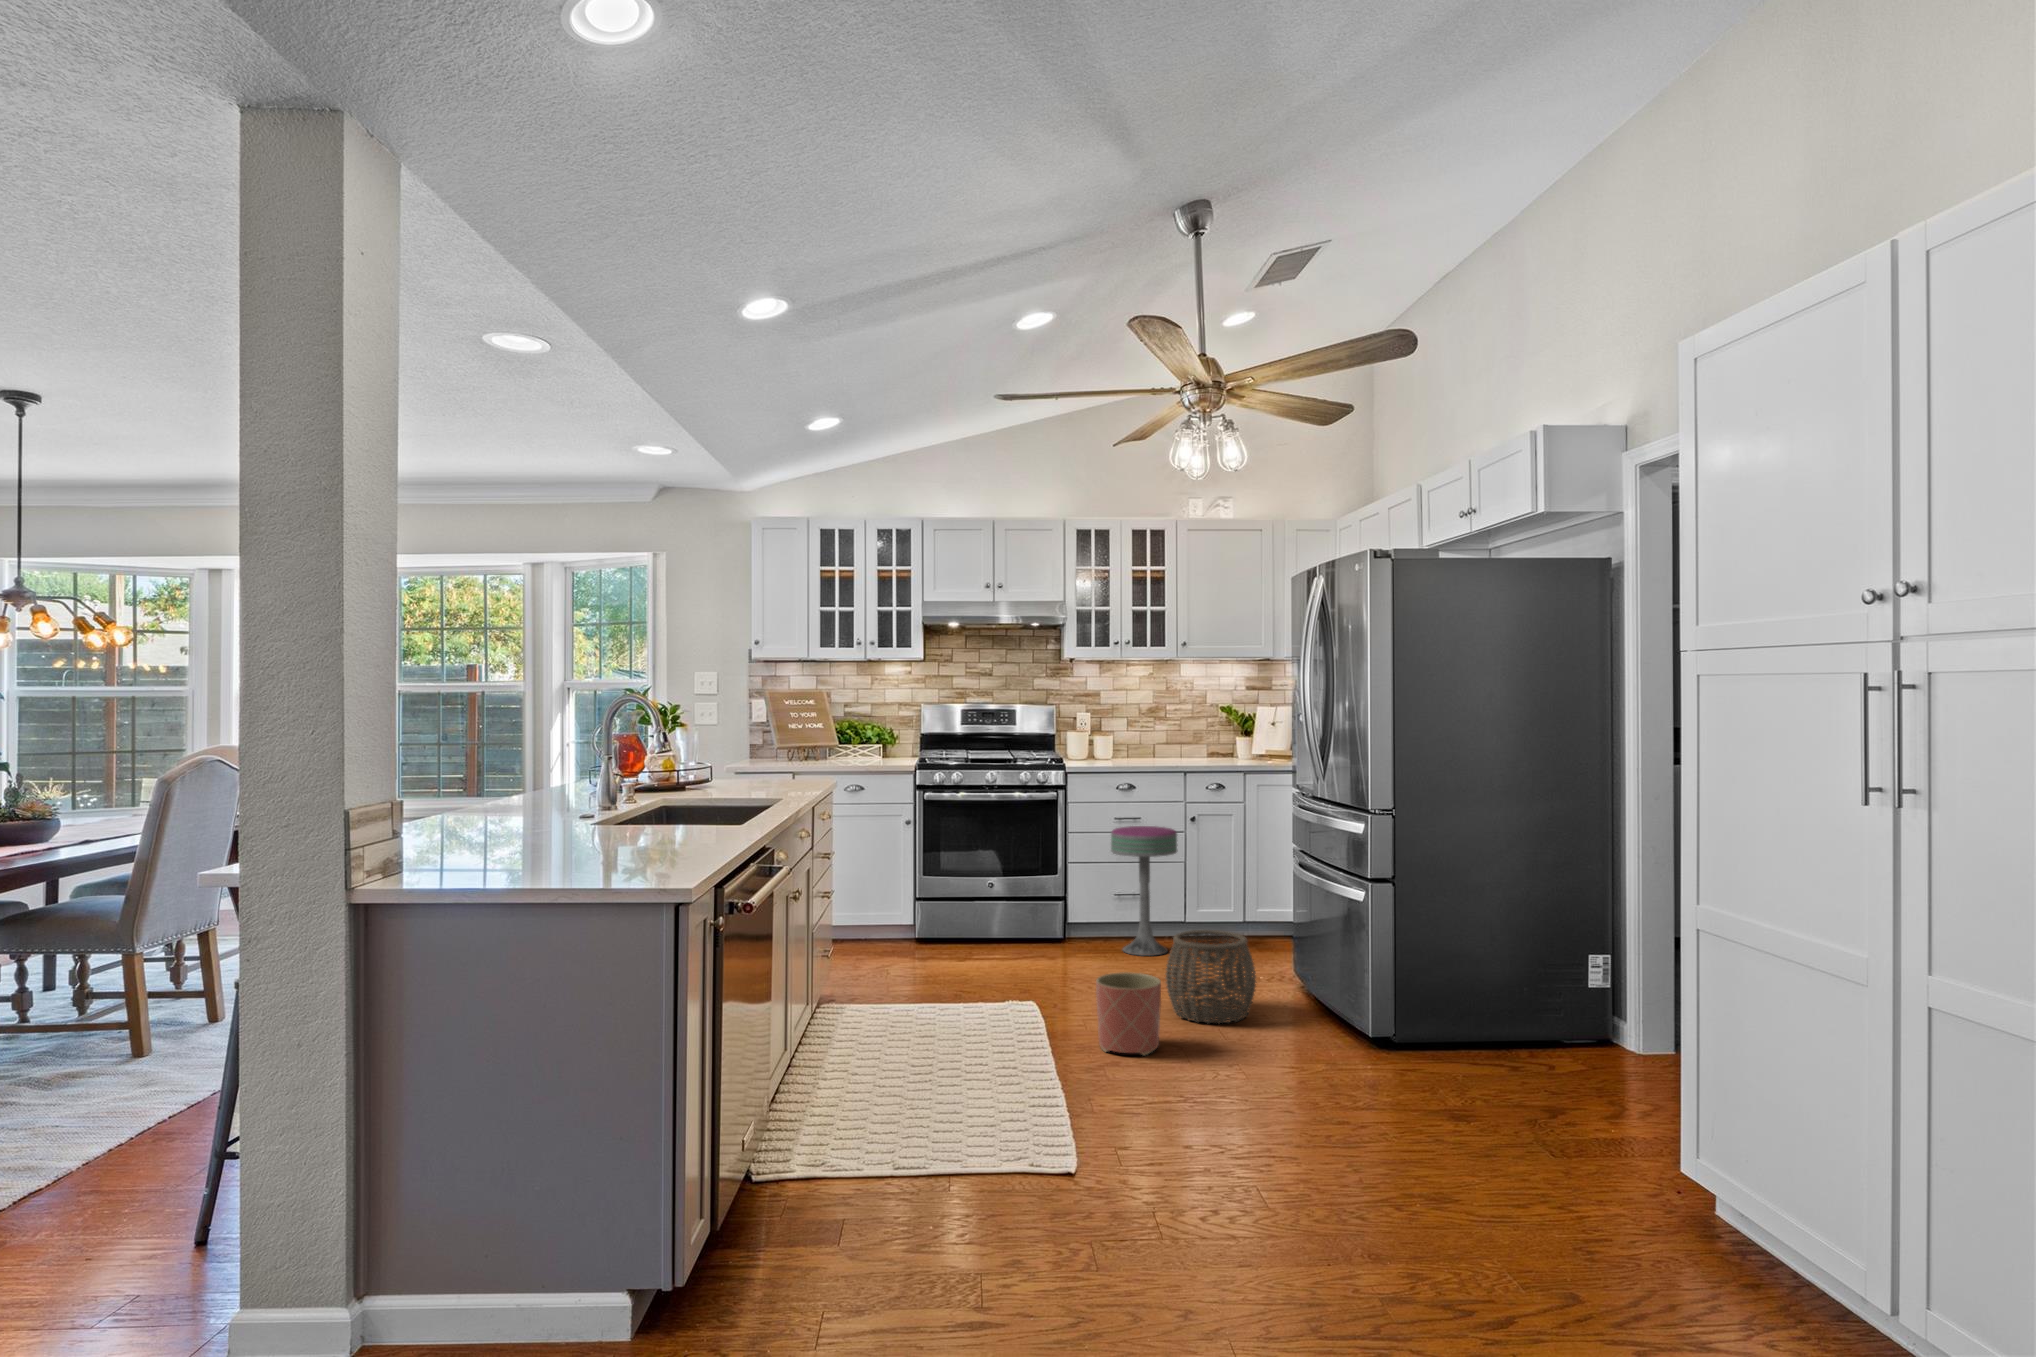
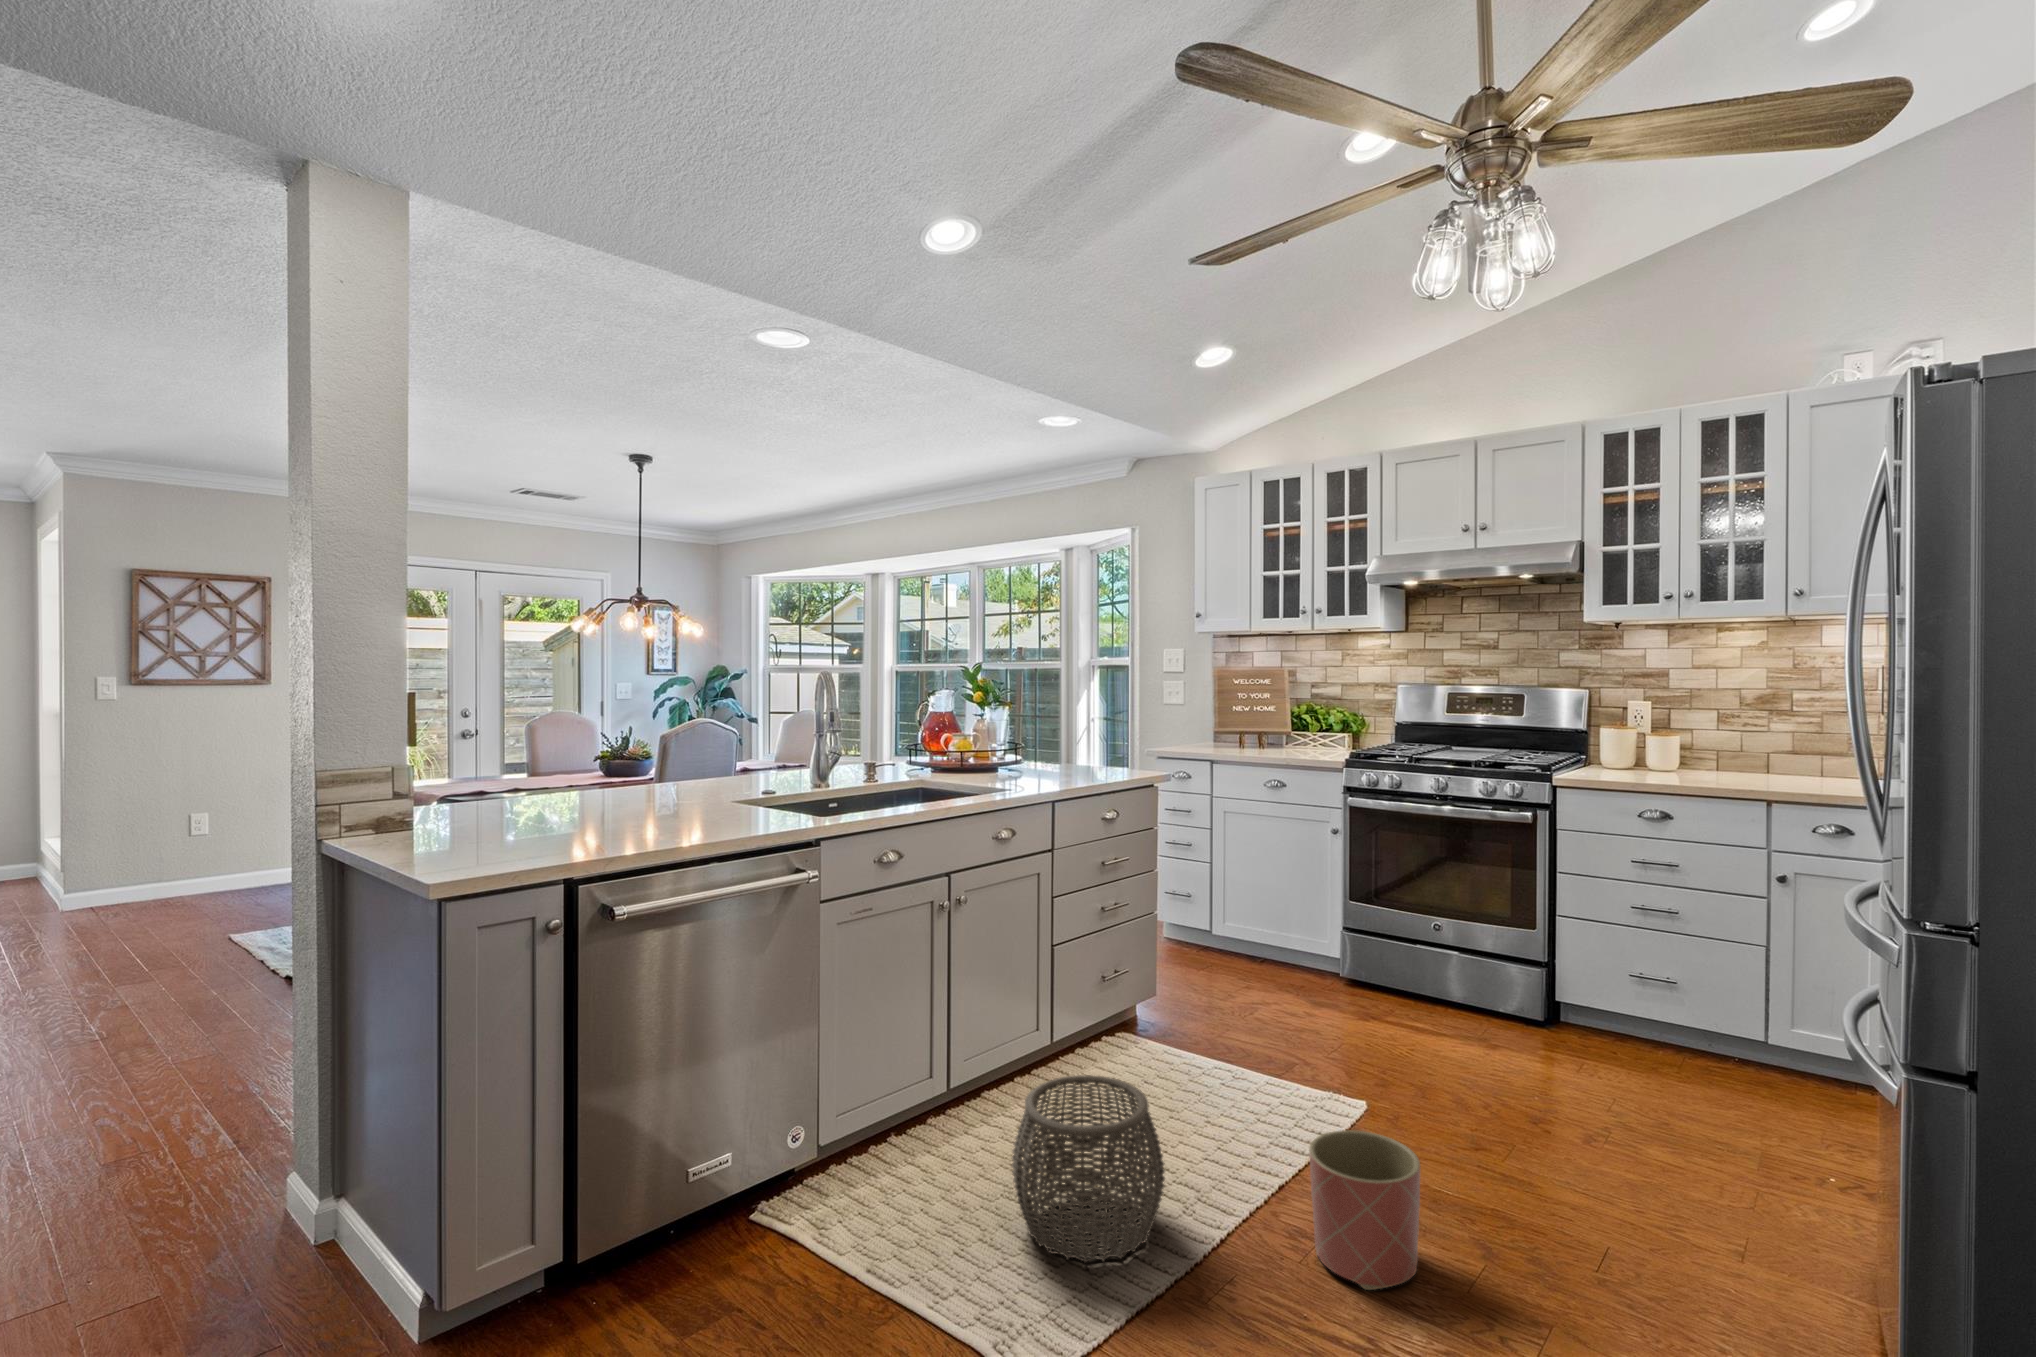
bar stool: present [1111,826,1178,956] -> none [1597,880,1721,1094]
woven basket: present [1166,930,1257,1024] -> present [1012,1075,1165,1262]

